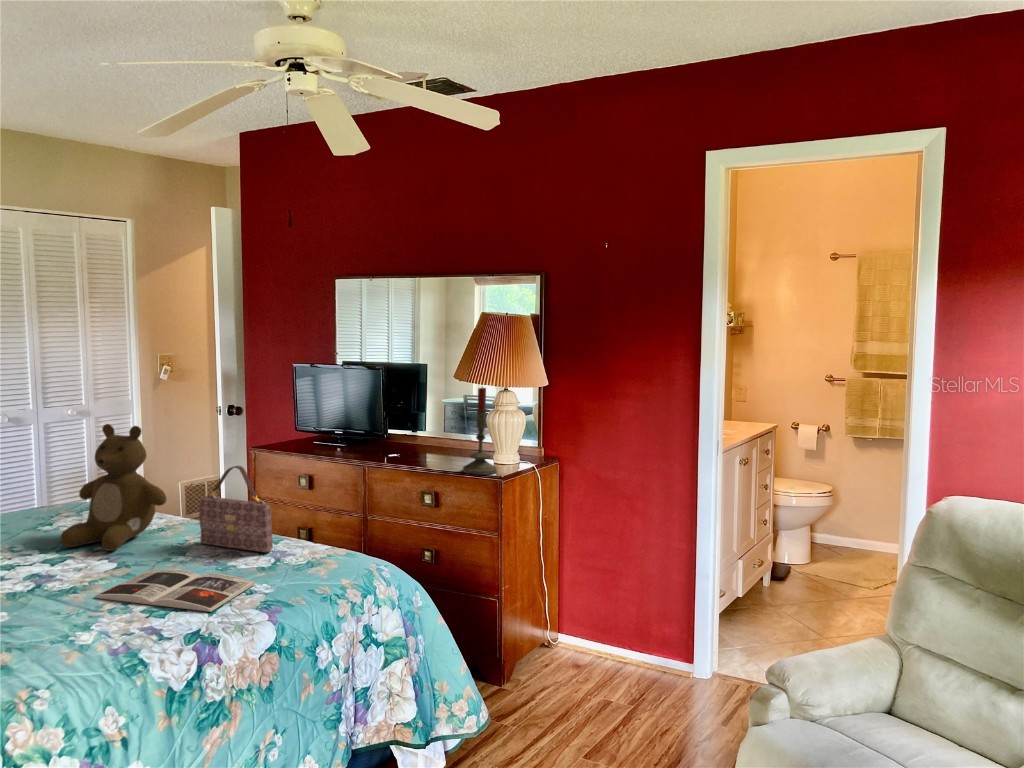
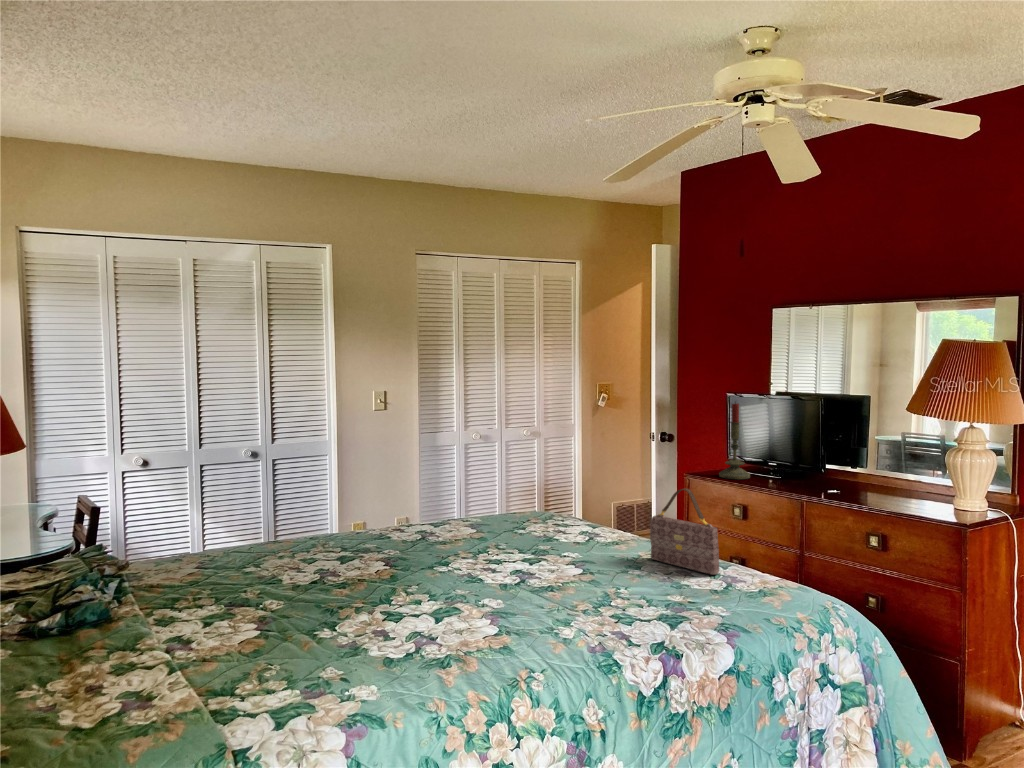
candle: present [463,387,497,475] -> present [719,403,750,479]
teddy bear: present [60,424,167,551] -> none [537,445,621,557]
magazine: present [94,569,255,612] -> none [569,578,708,626]

